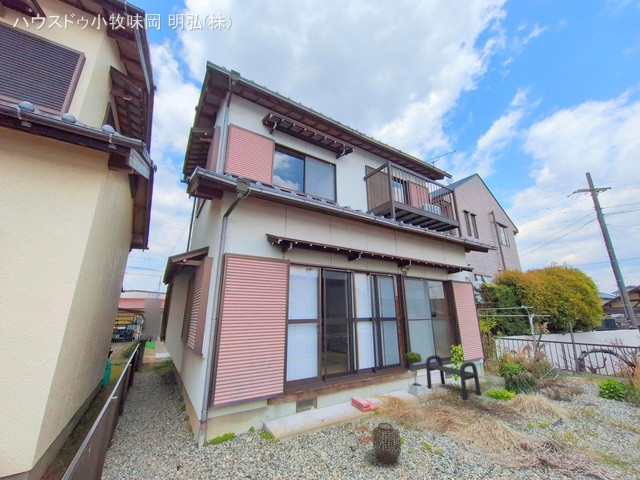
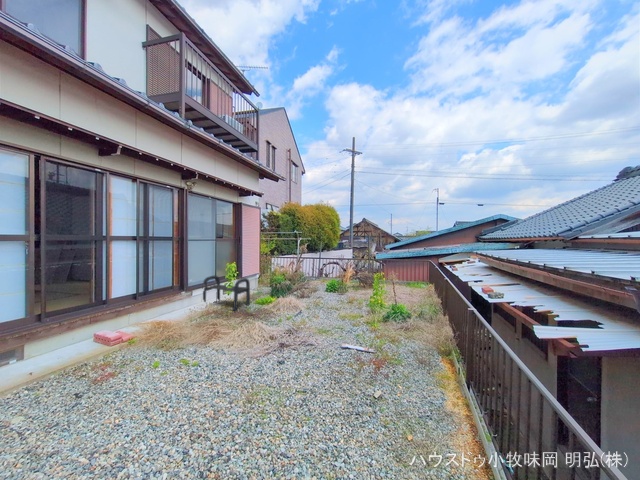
potted tree: present [404,352,425,396] -> none [177,273,198,317]
woven basket: present [372,423,401,463] -> none [114,349,153,390]

